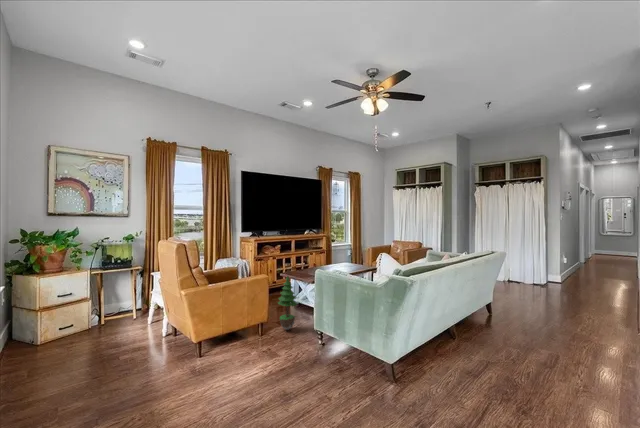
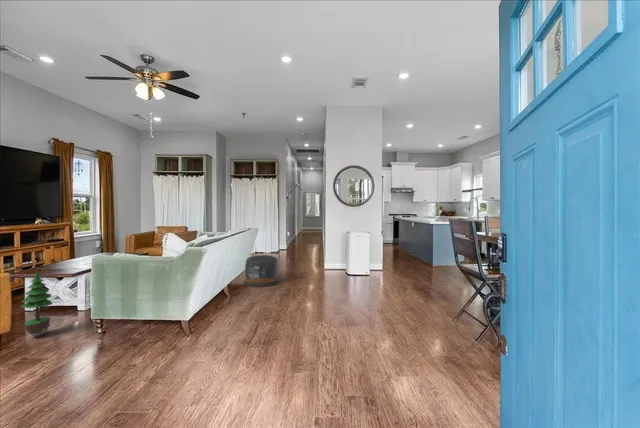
pouf: none [485,289,540,337] -> present [245,255,278,287]

